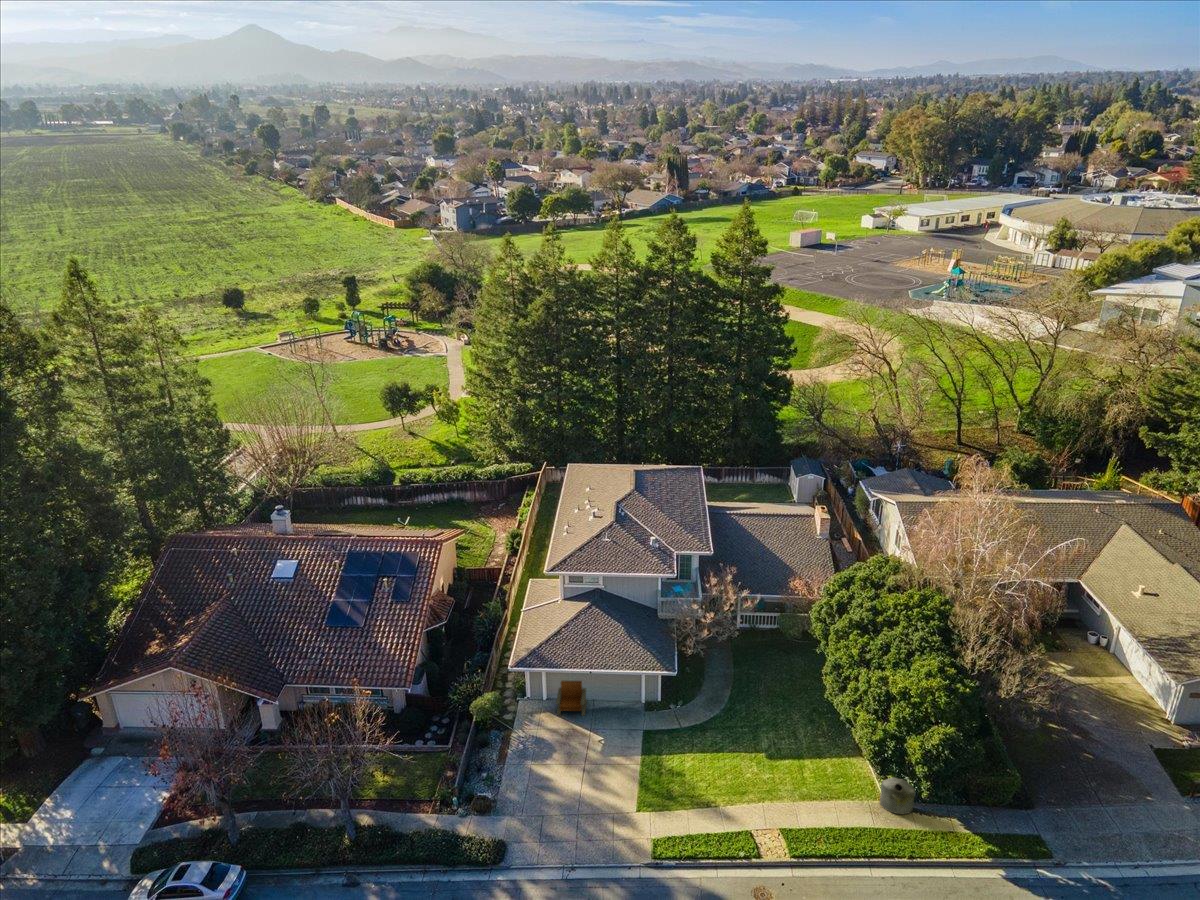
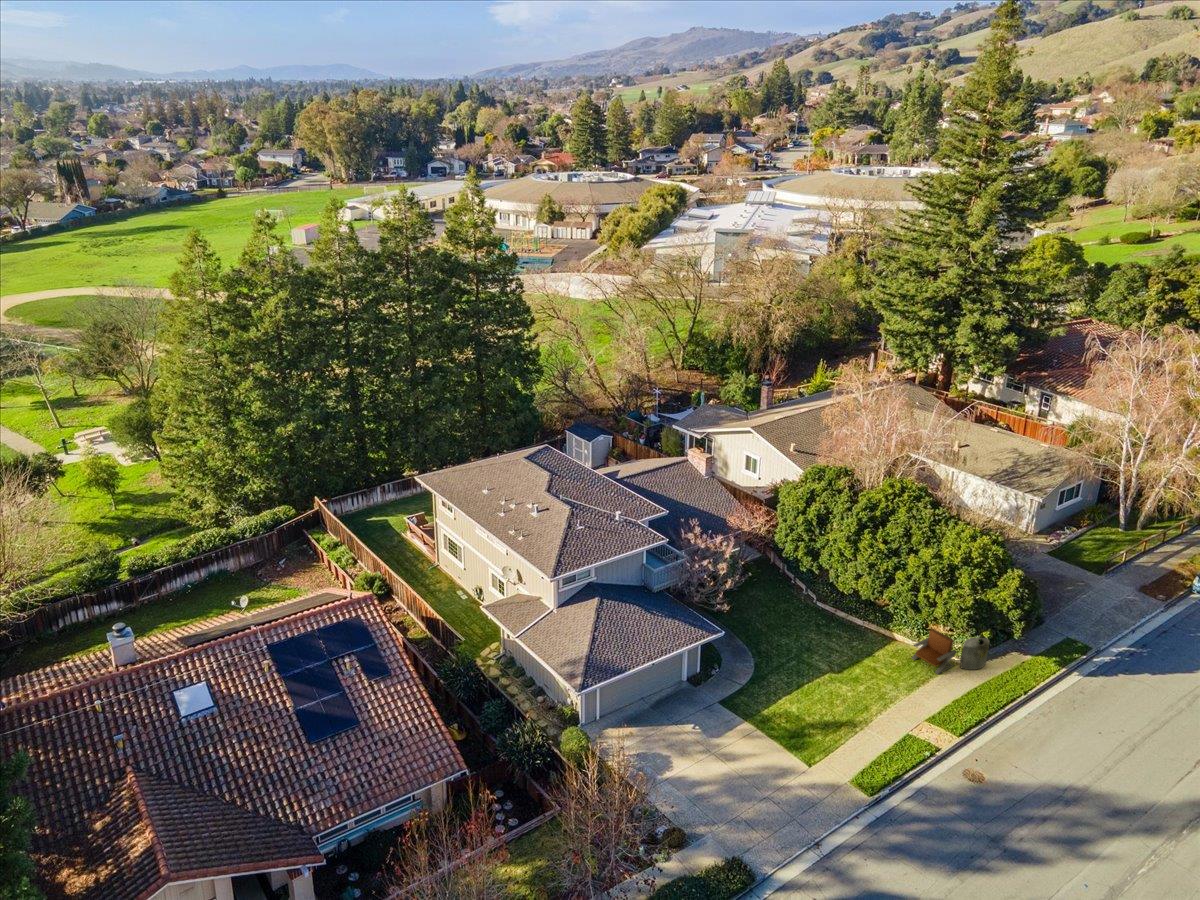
lounge chair: present [556,681,587,716] -> present [912,629,957,674]

